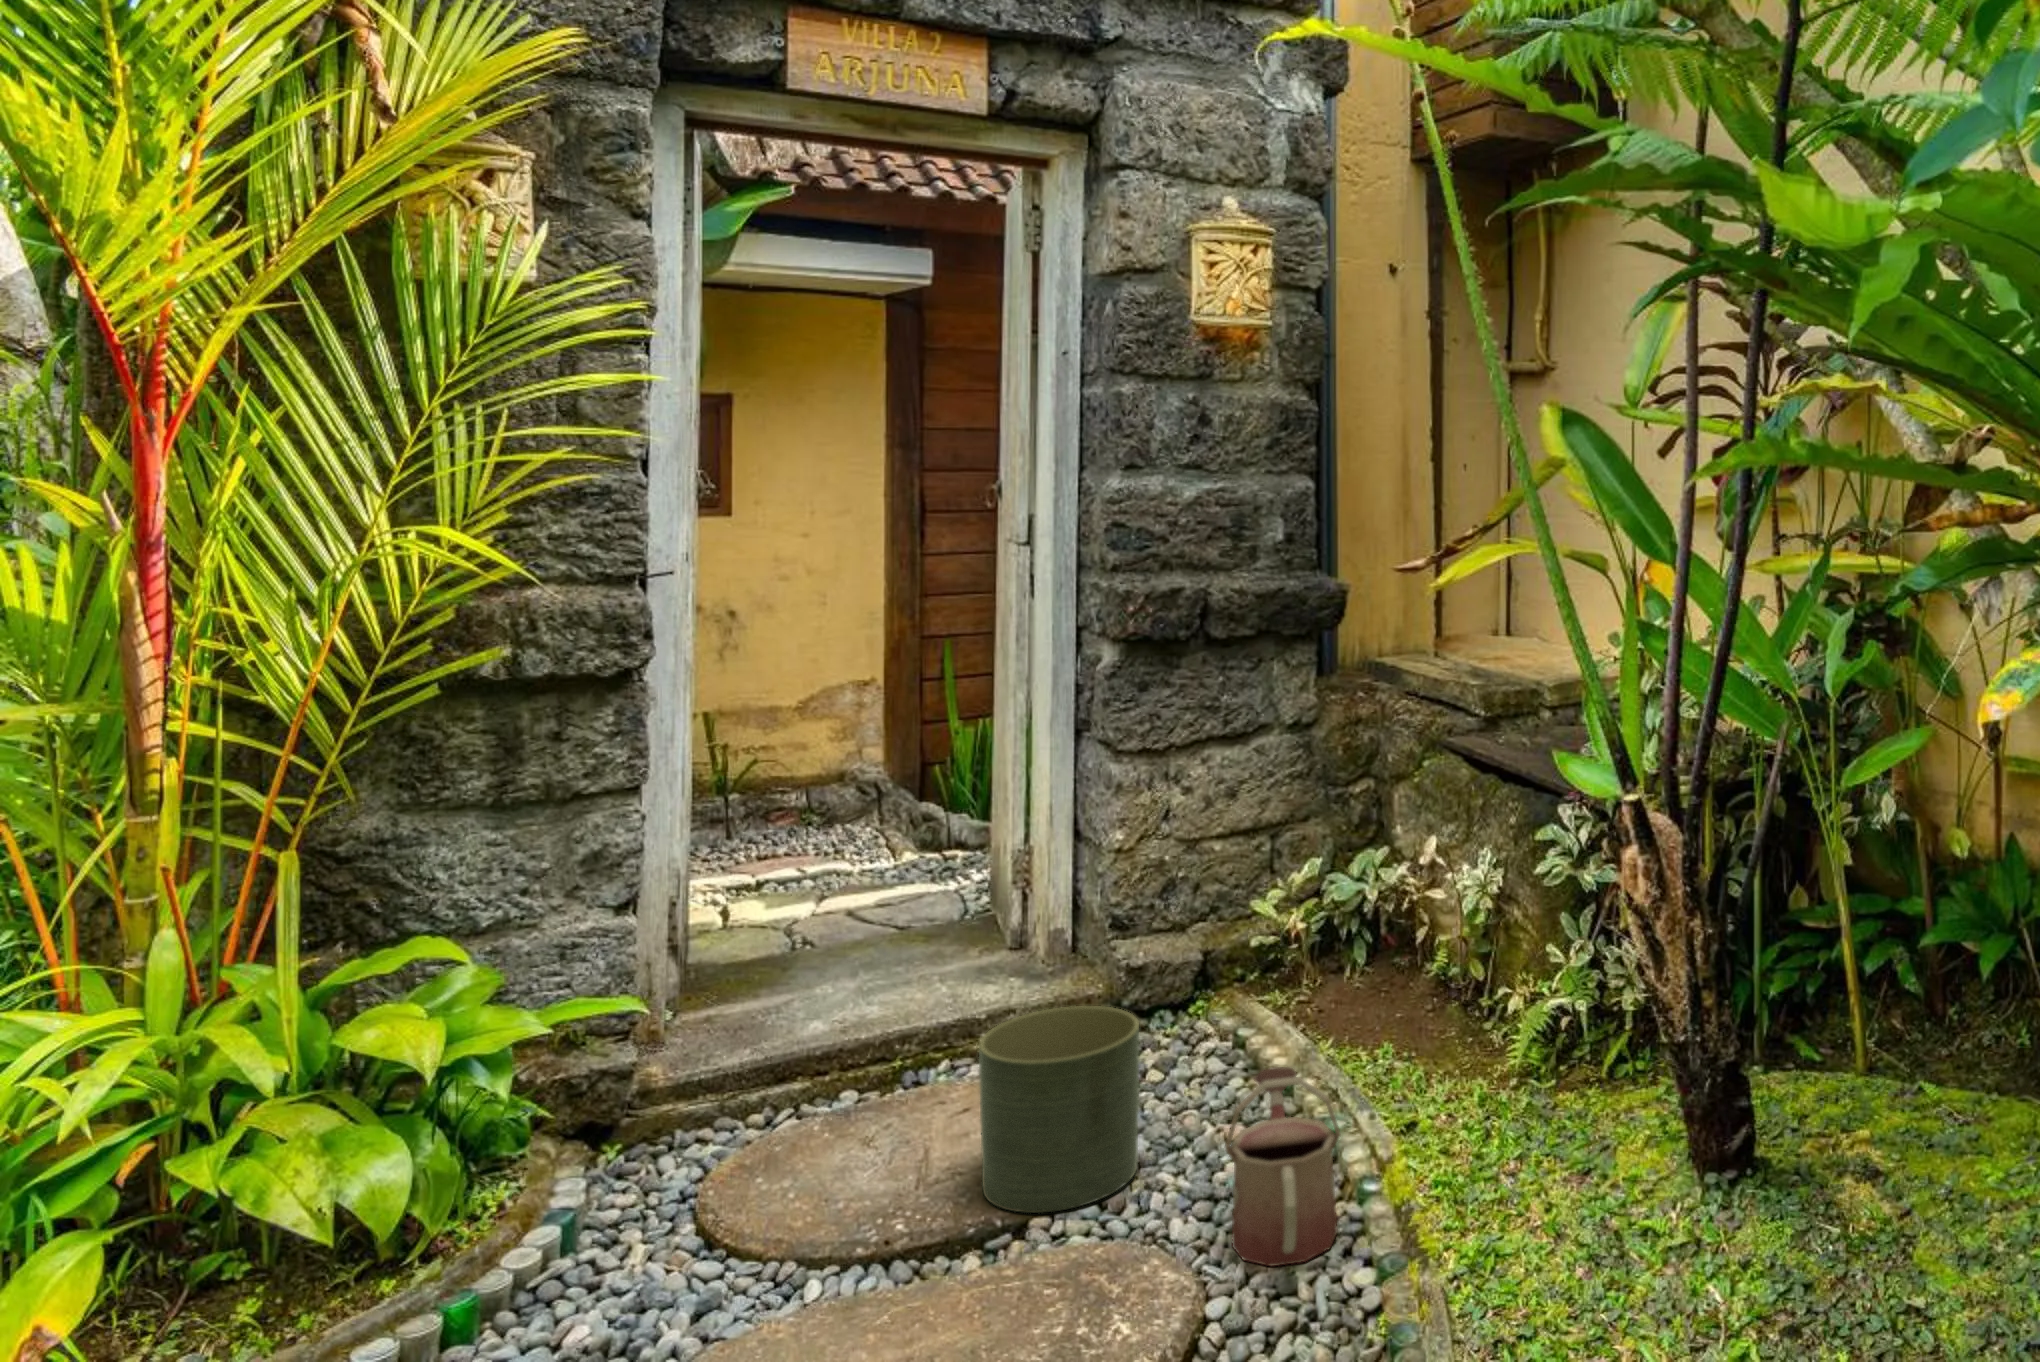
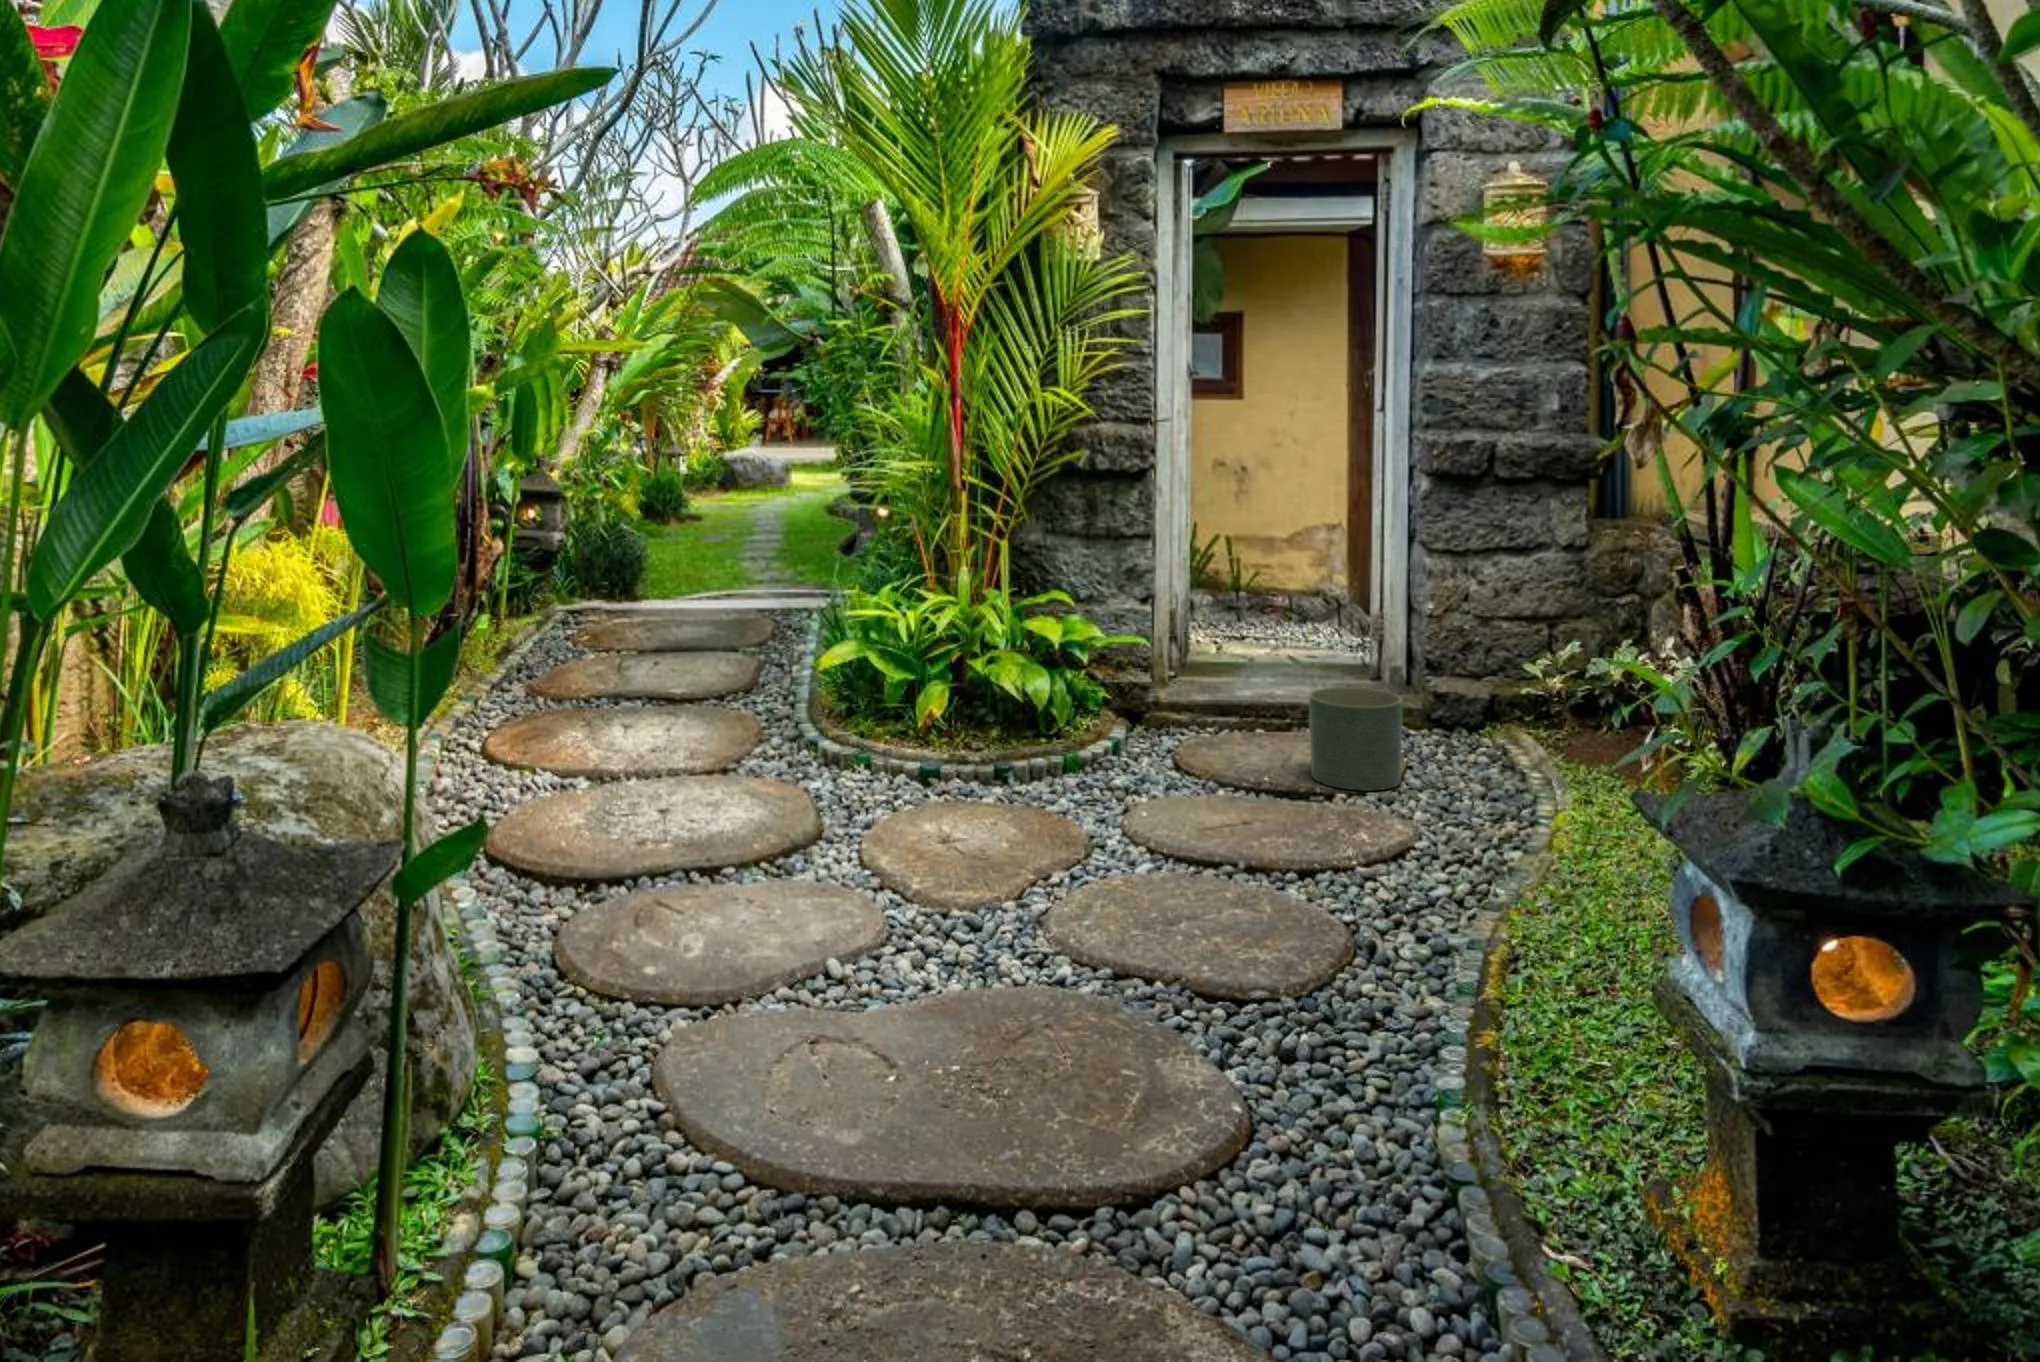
watering can: present [1225,1067,1341,1266] -> none [1425,736,1498,839]

